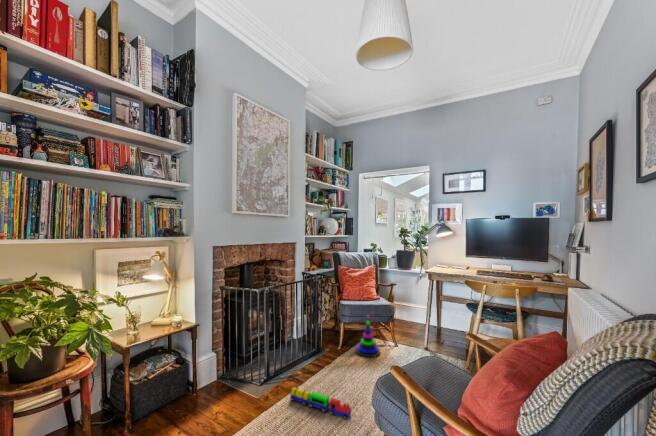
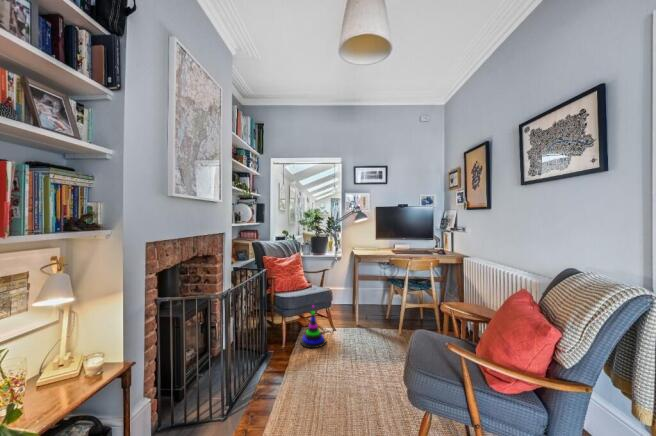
toy train: present [290,388,351,420] -> none [274,396,348,417]

